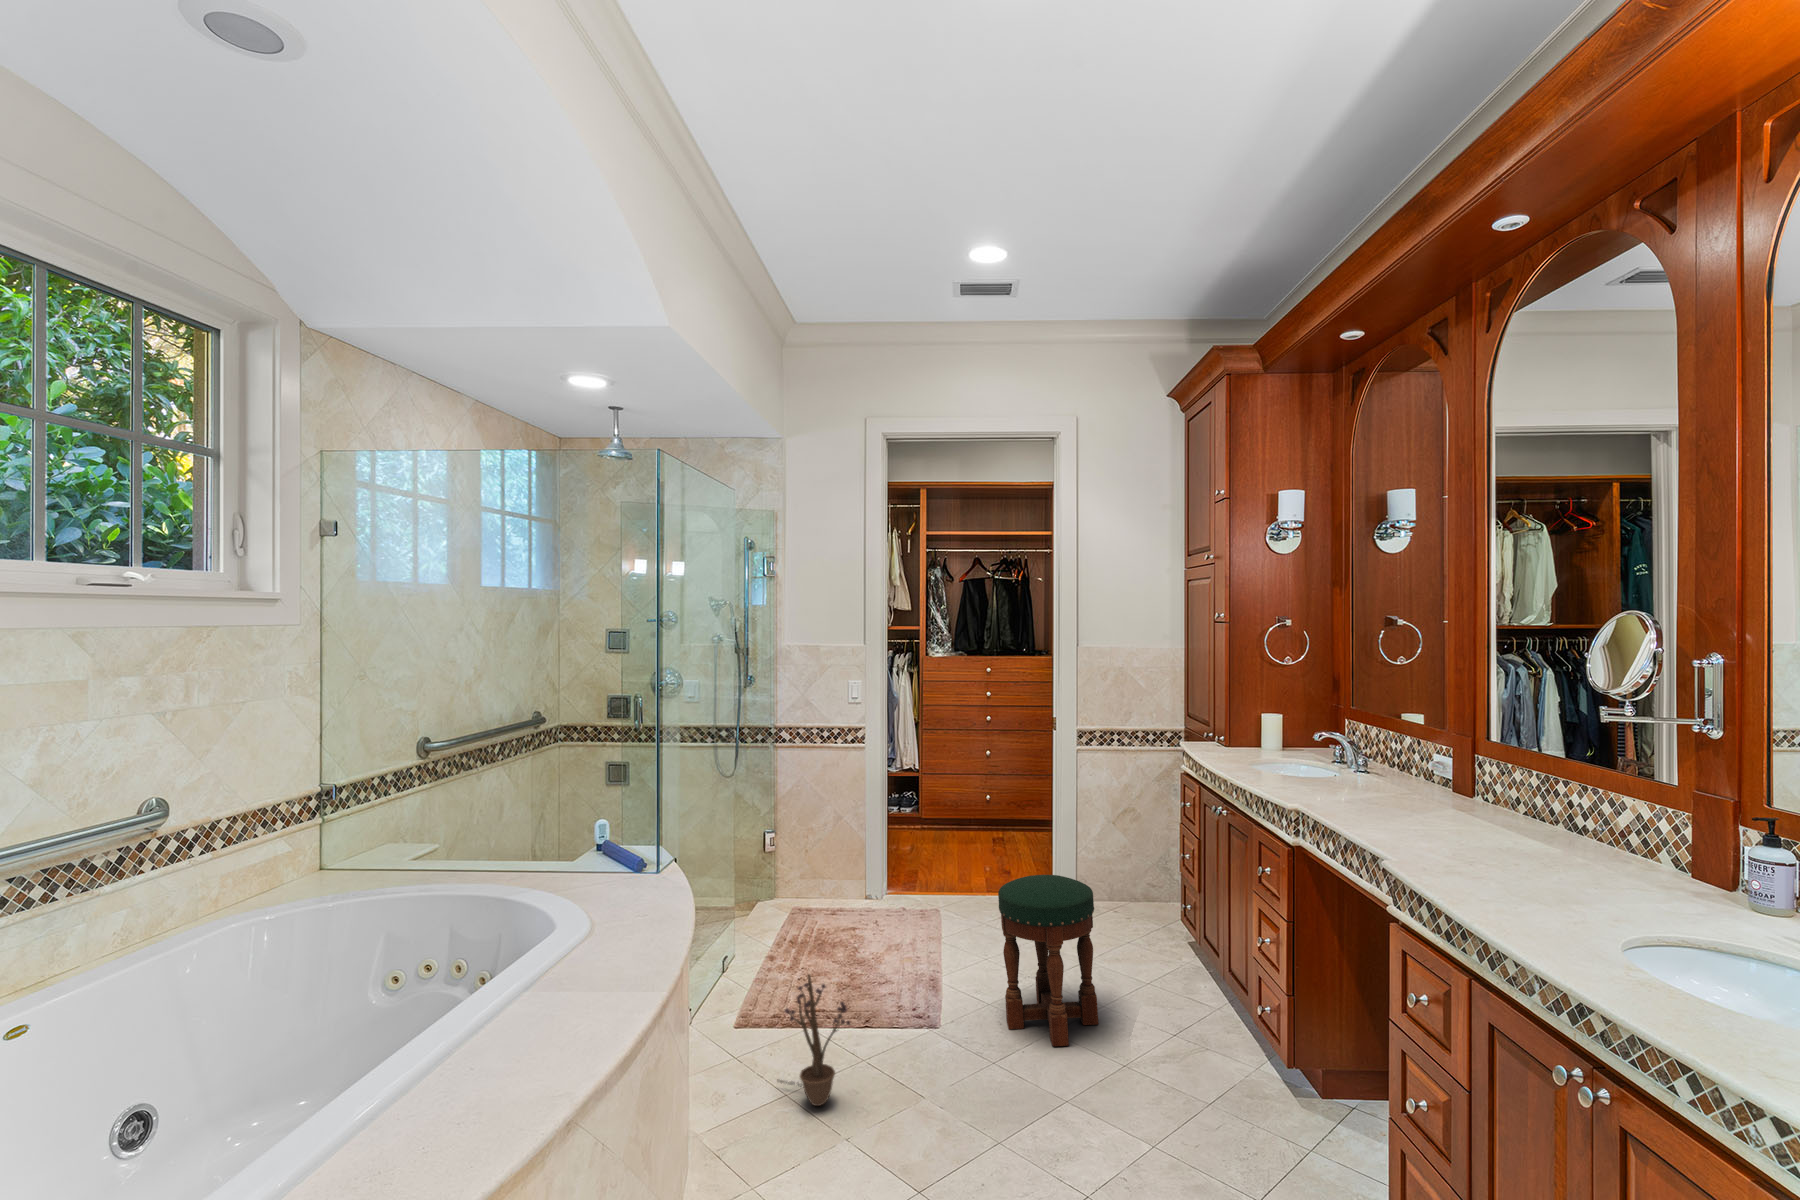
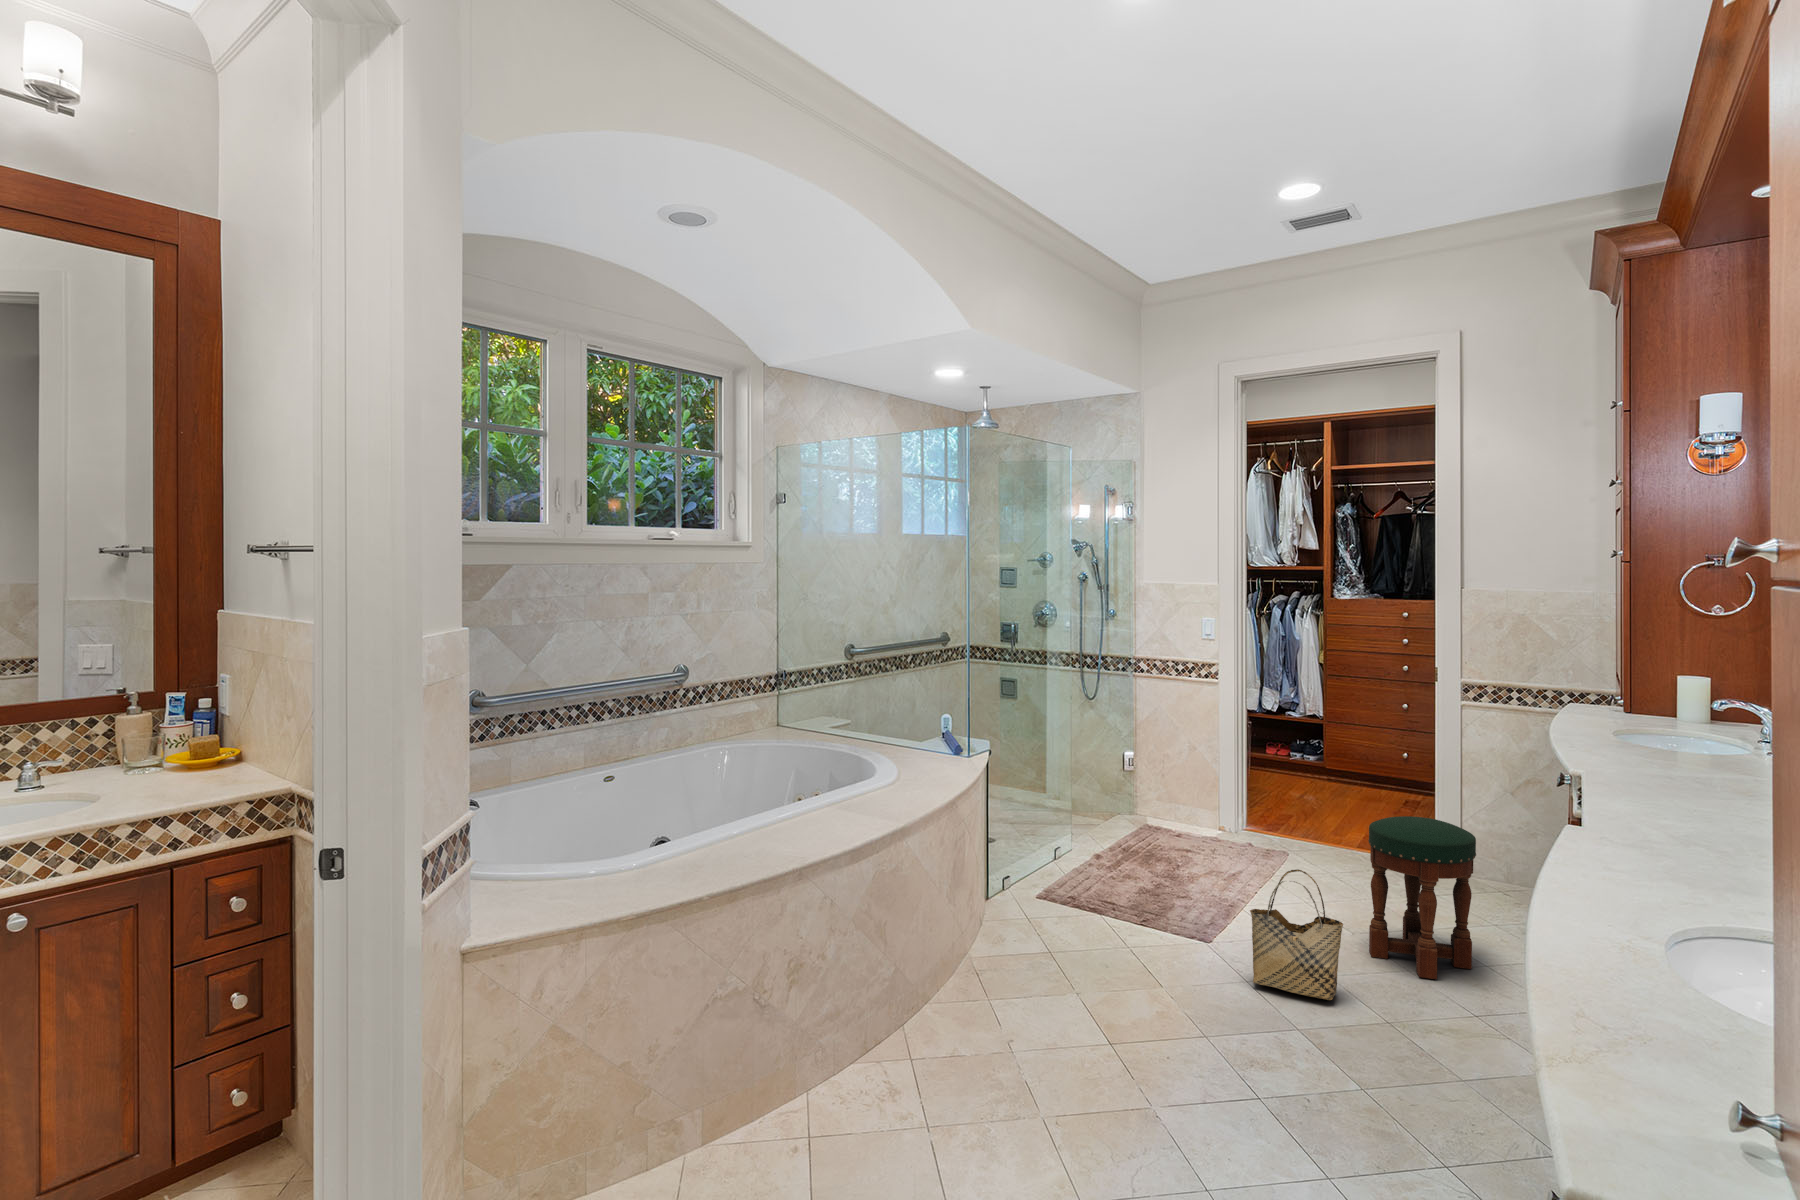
woven basket: none [884,957,977,1101] -> present [1250,869,1343,1000]
decorative plant: present [777,974,850,1106] -> none [1145,864,1219,978]

